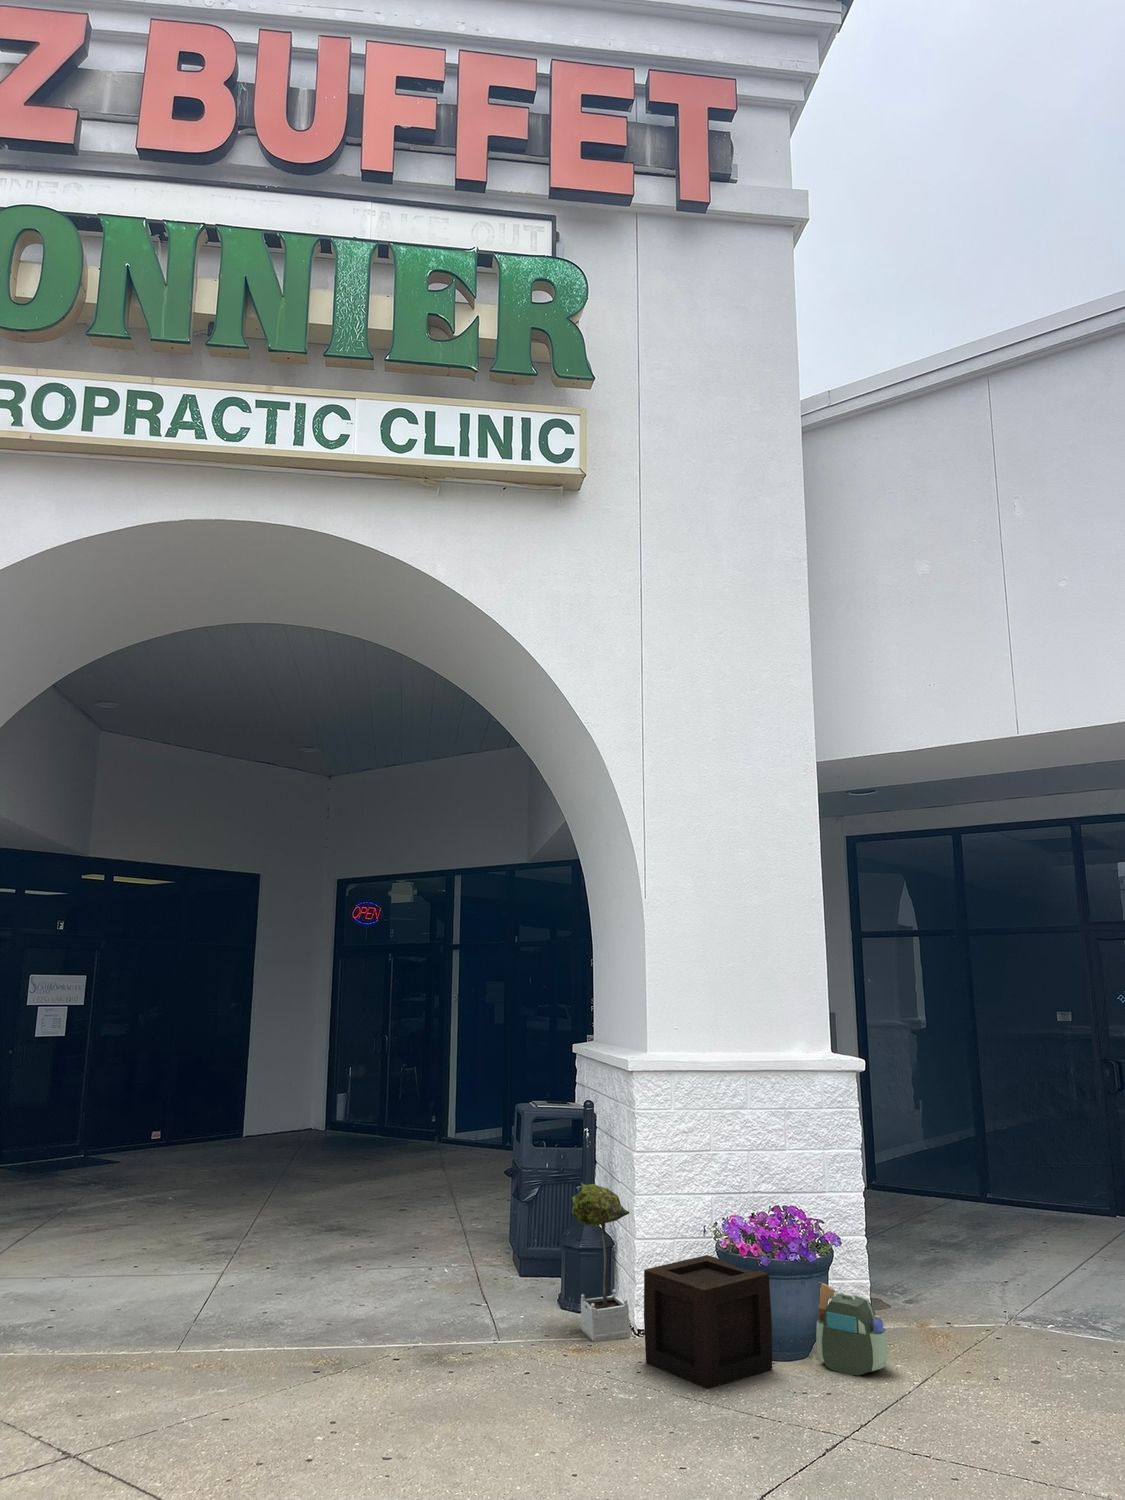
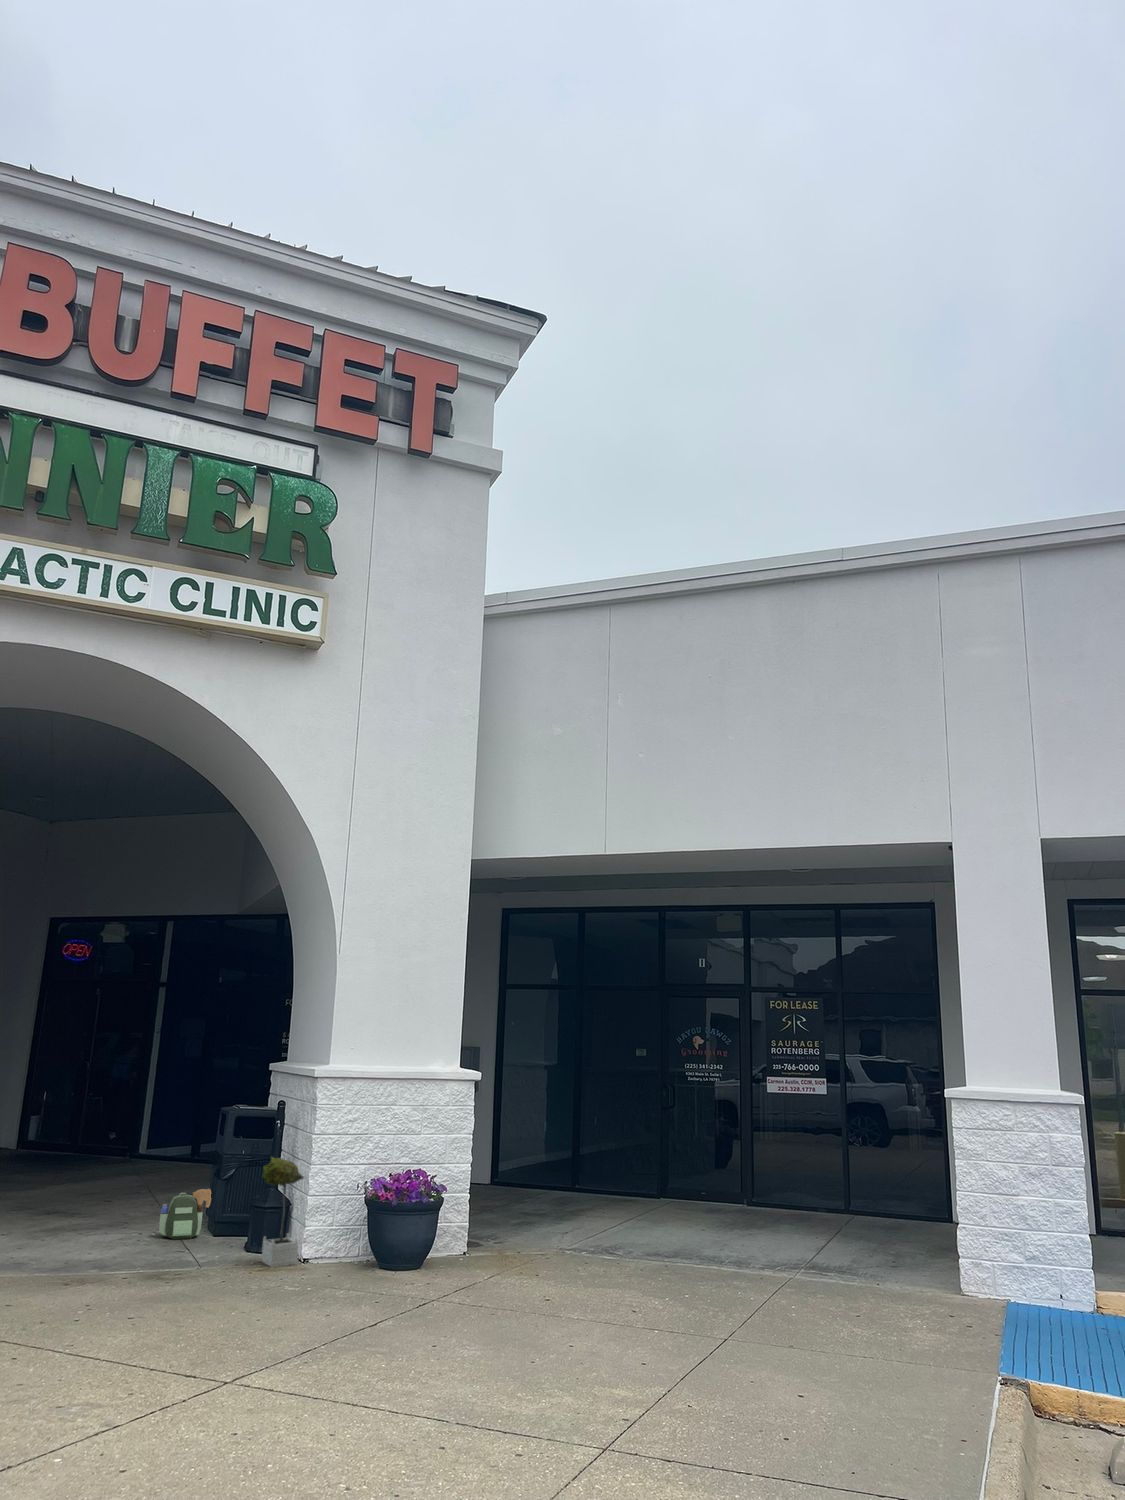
wooden crate: present [644,1255,772,1389] -> none [309,1204,400,1285]
backpack: present [816,1283,887,1375] -> present [159,1189,211,1239]

